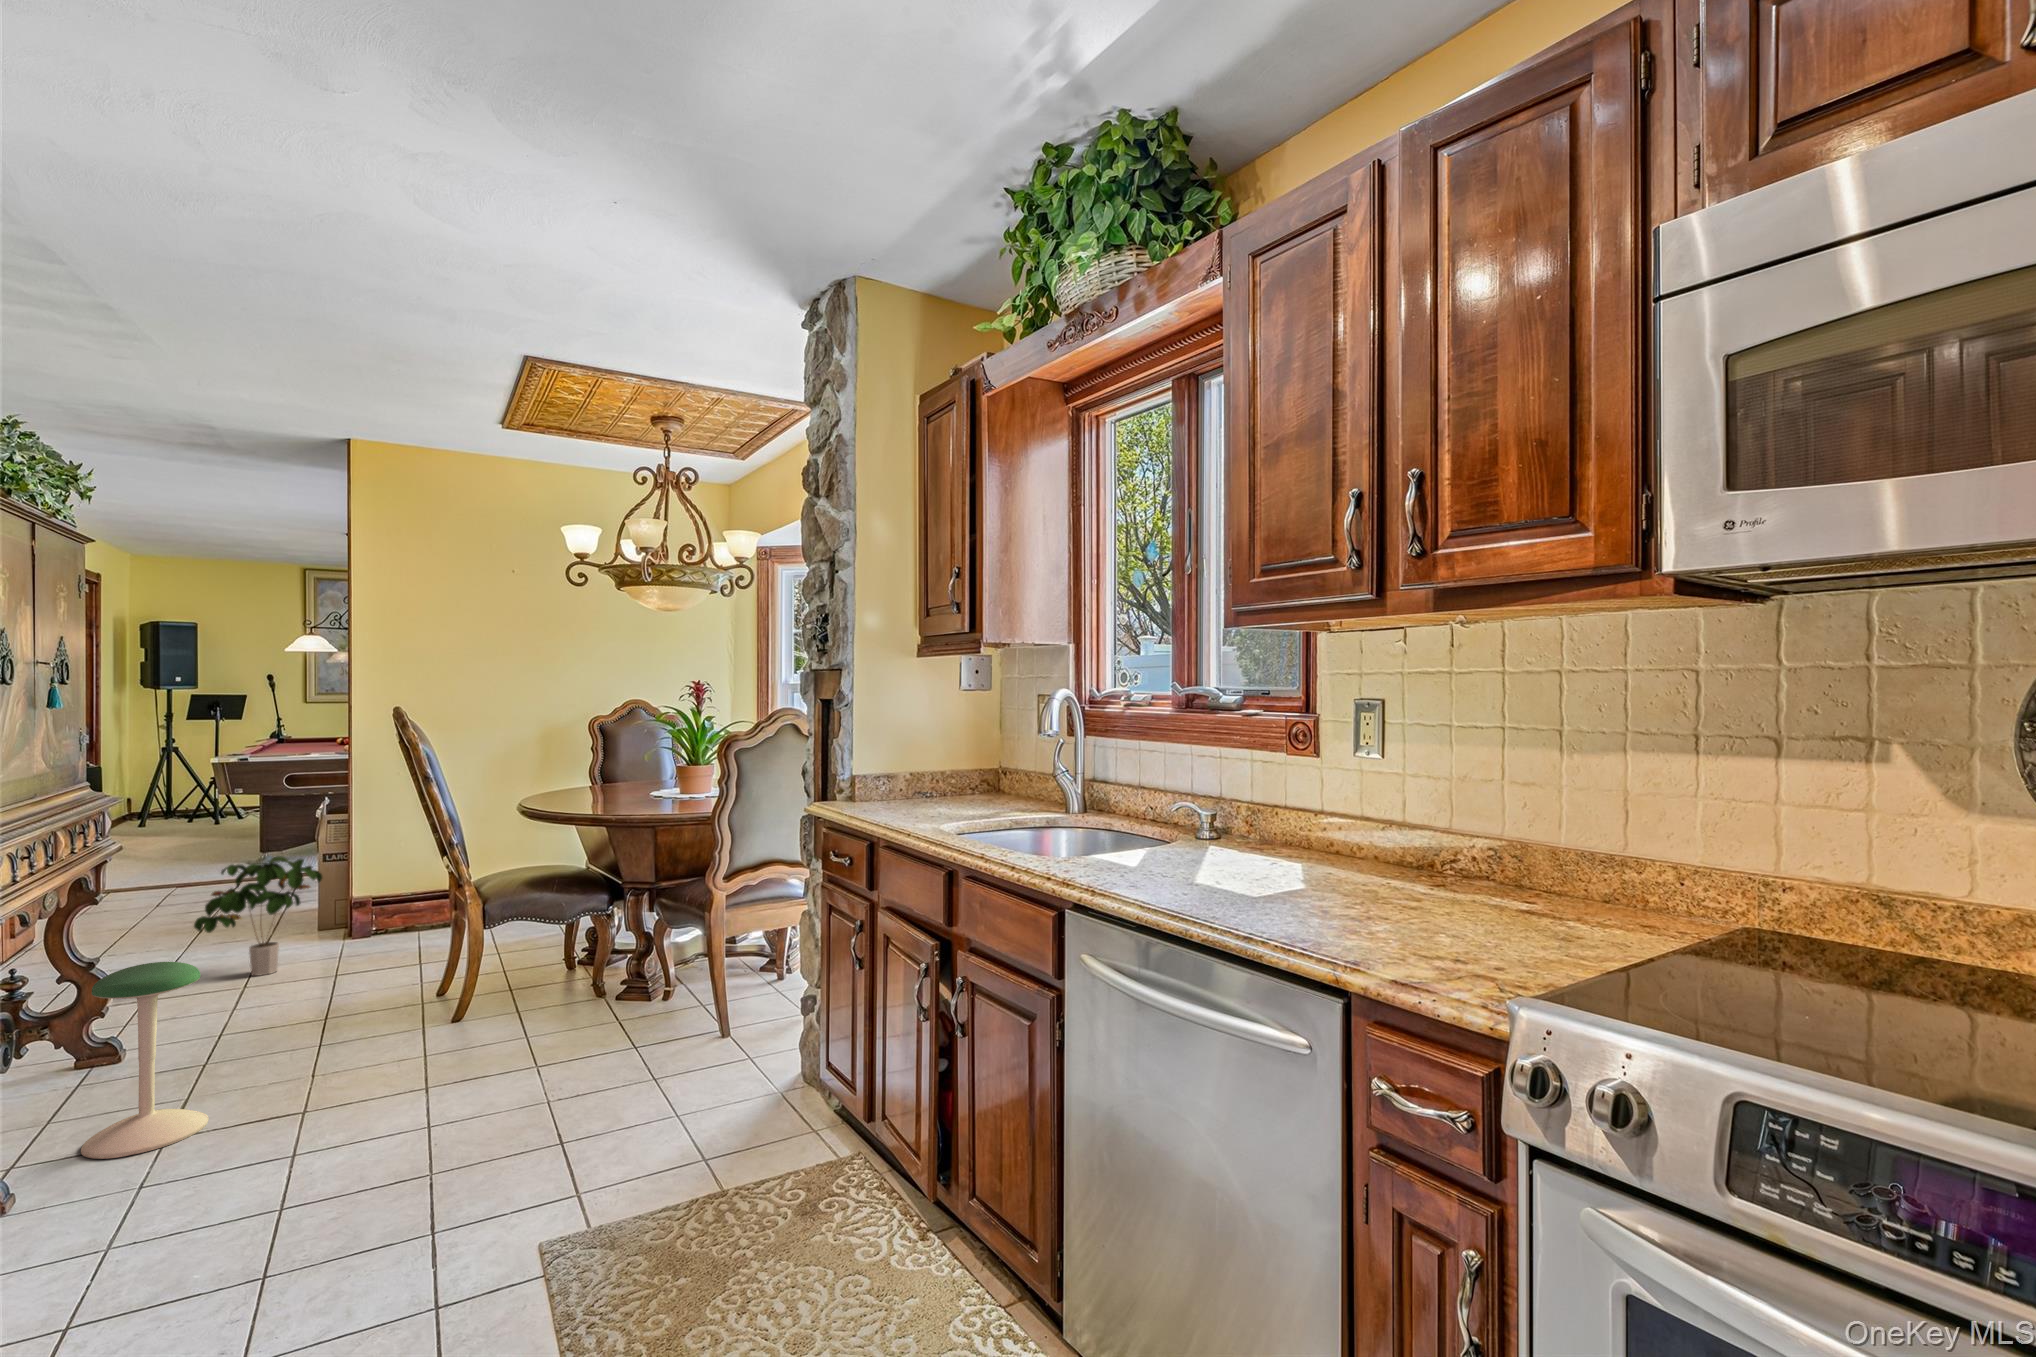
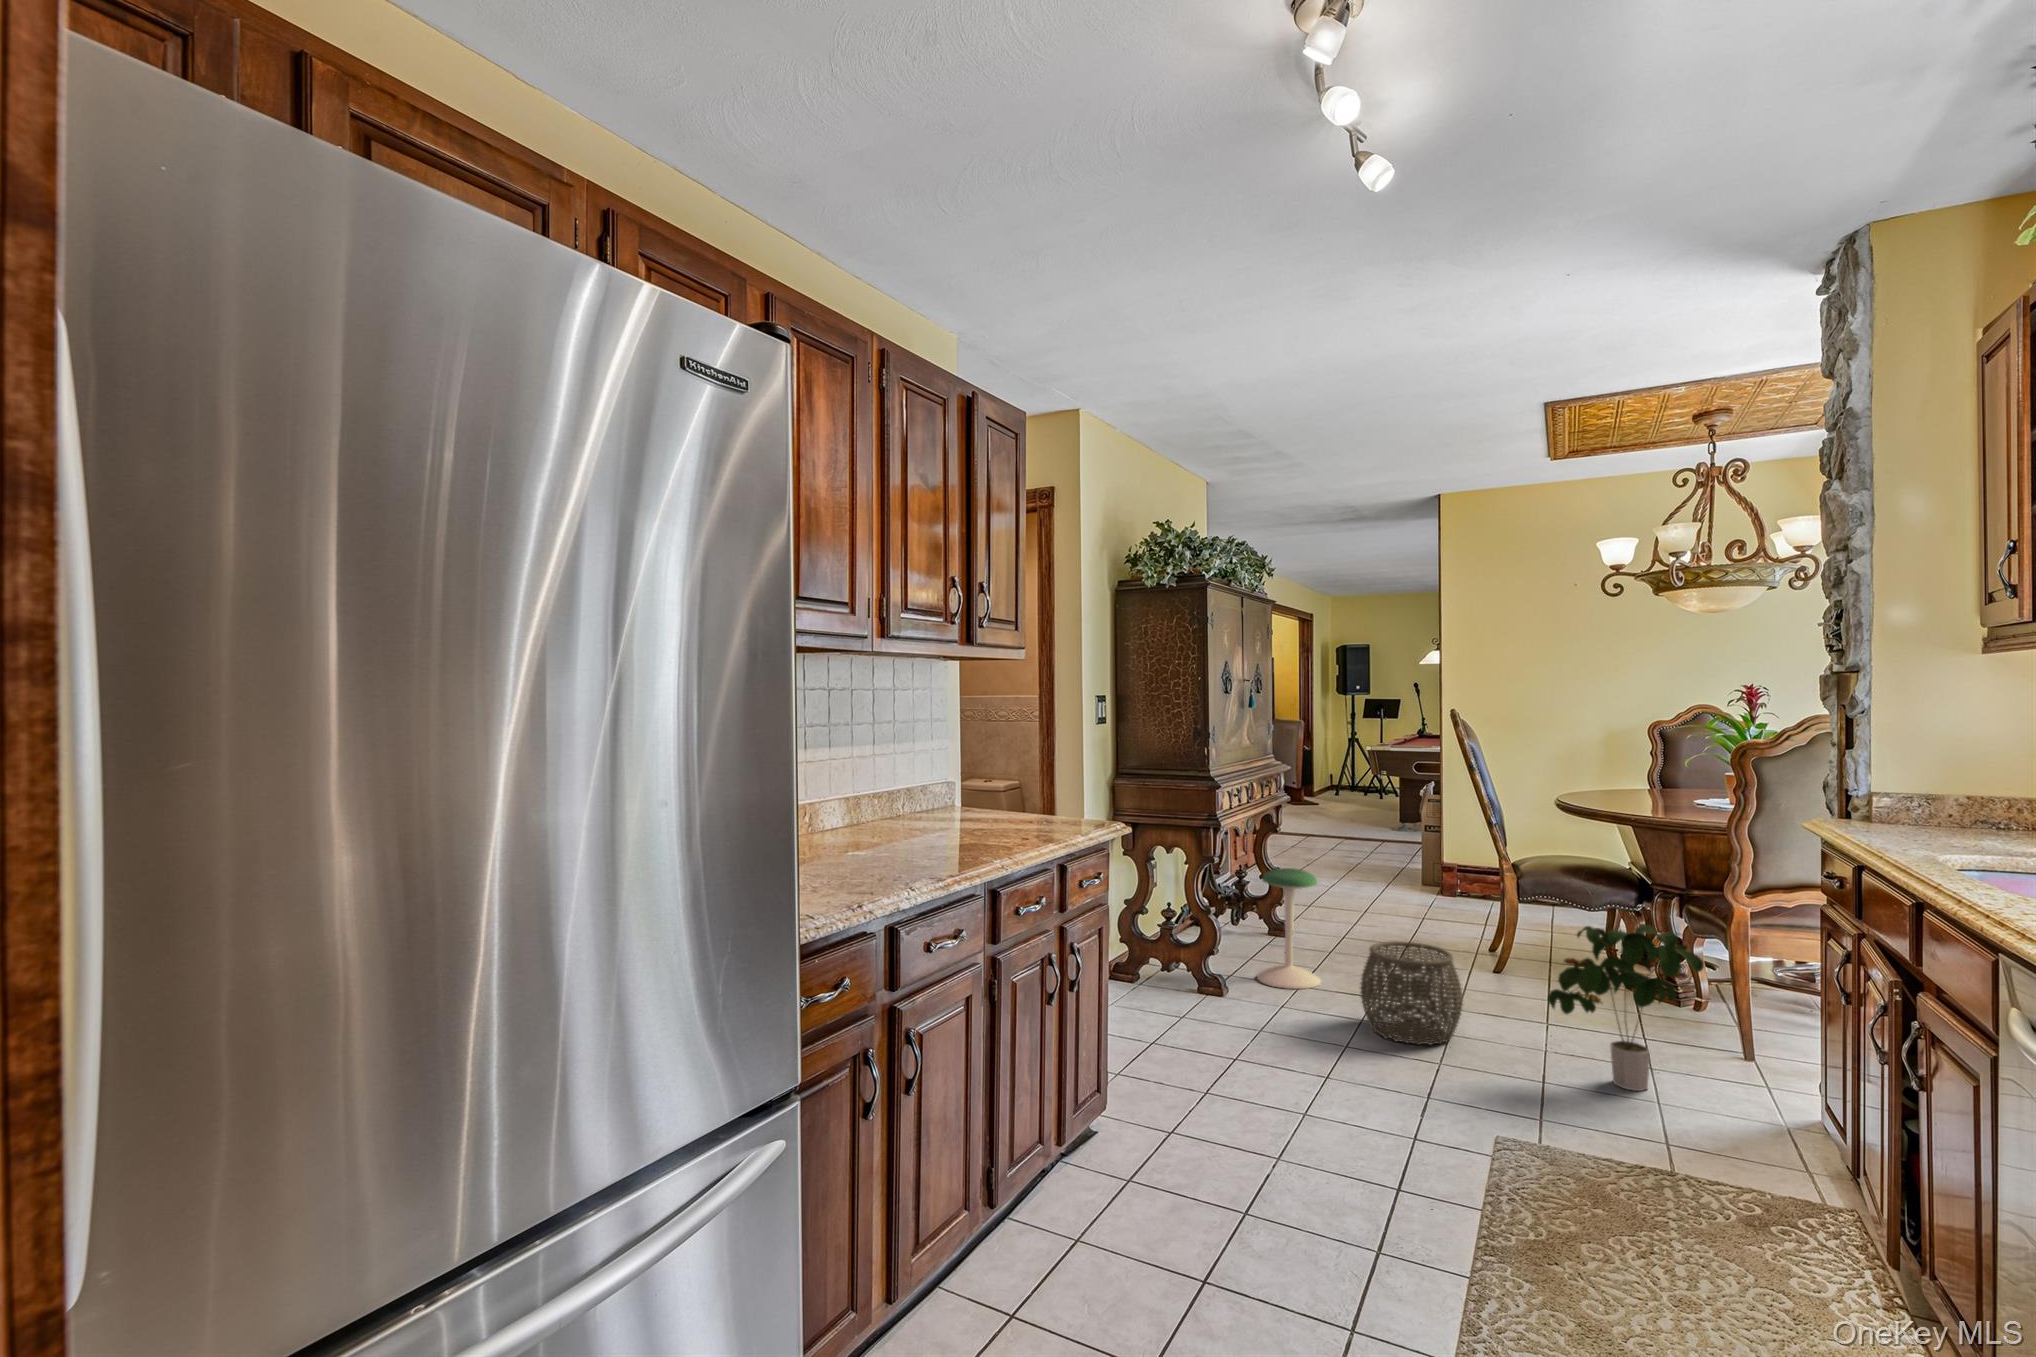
potted plant: present [194,856,322,976] -> present [1547,925,1704,1091]
woven basket: none [296,1020,451,1170] -> present [1360,941,1463,1045]

